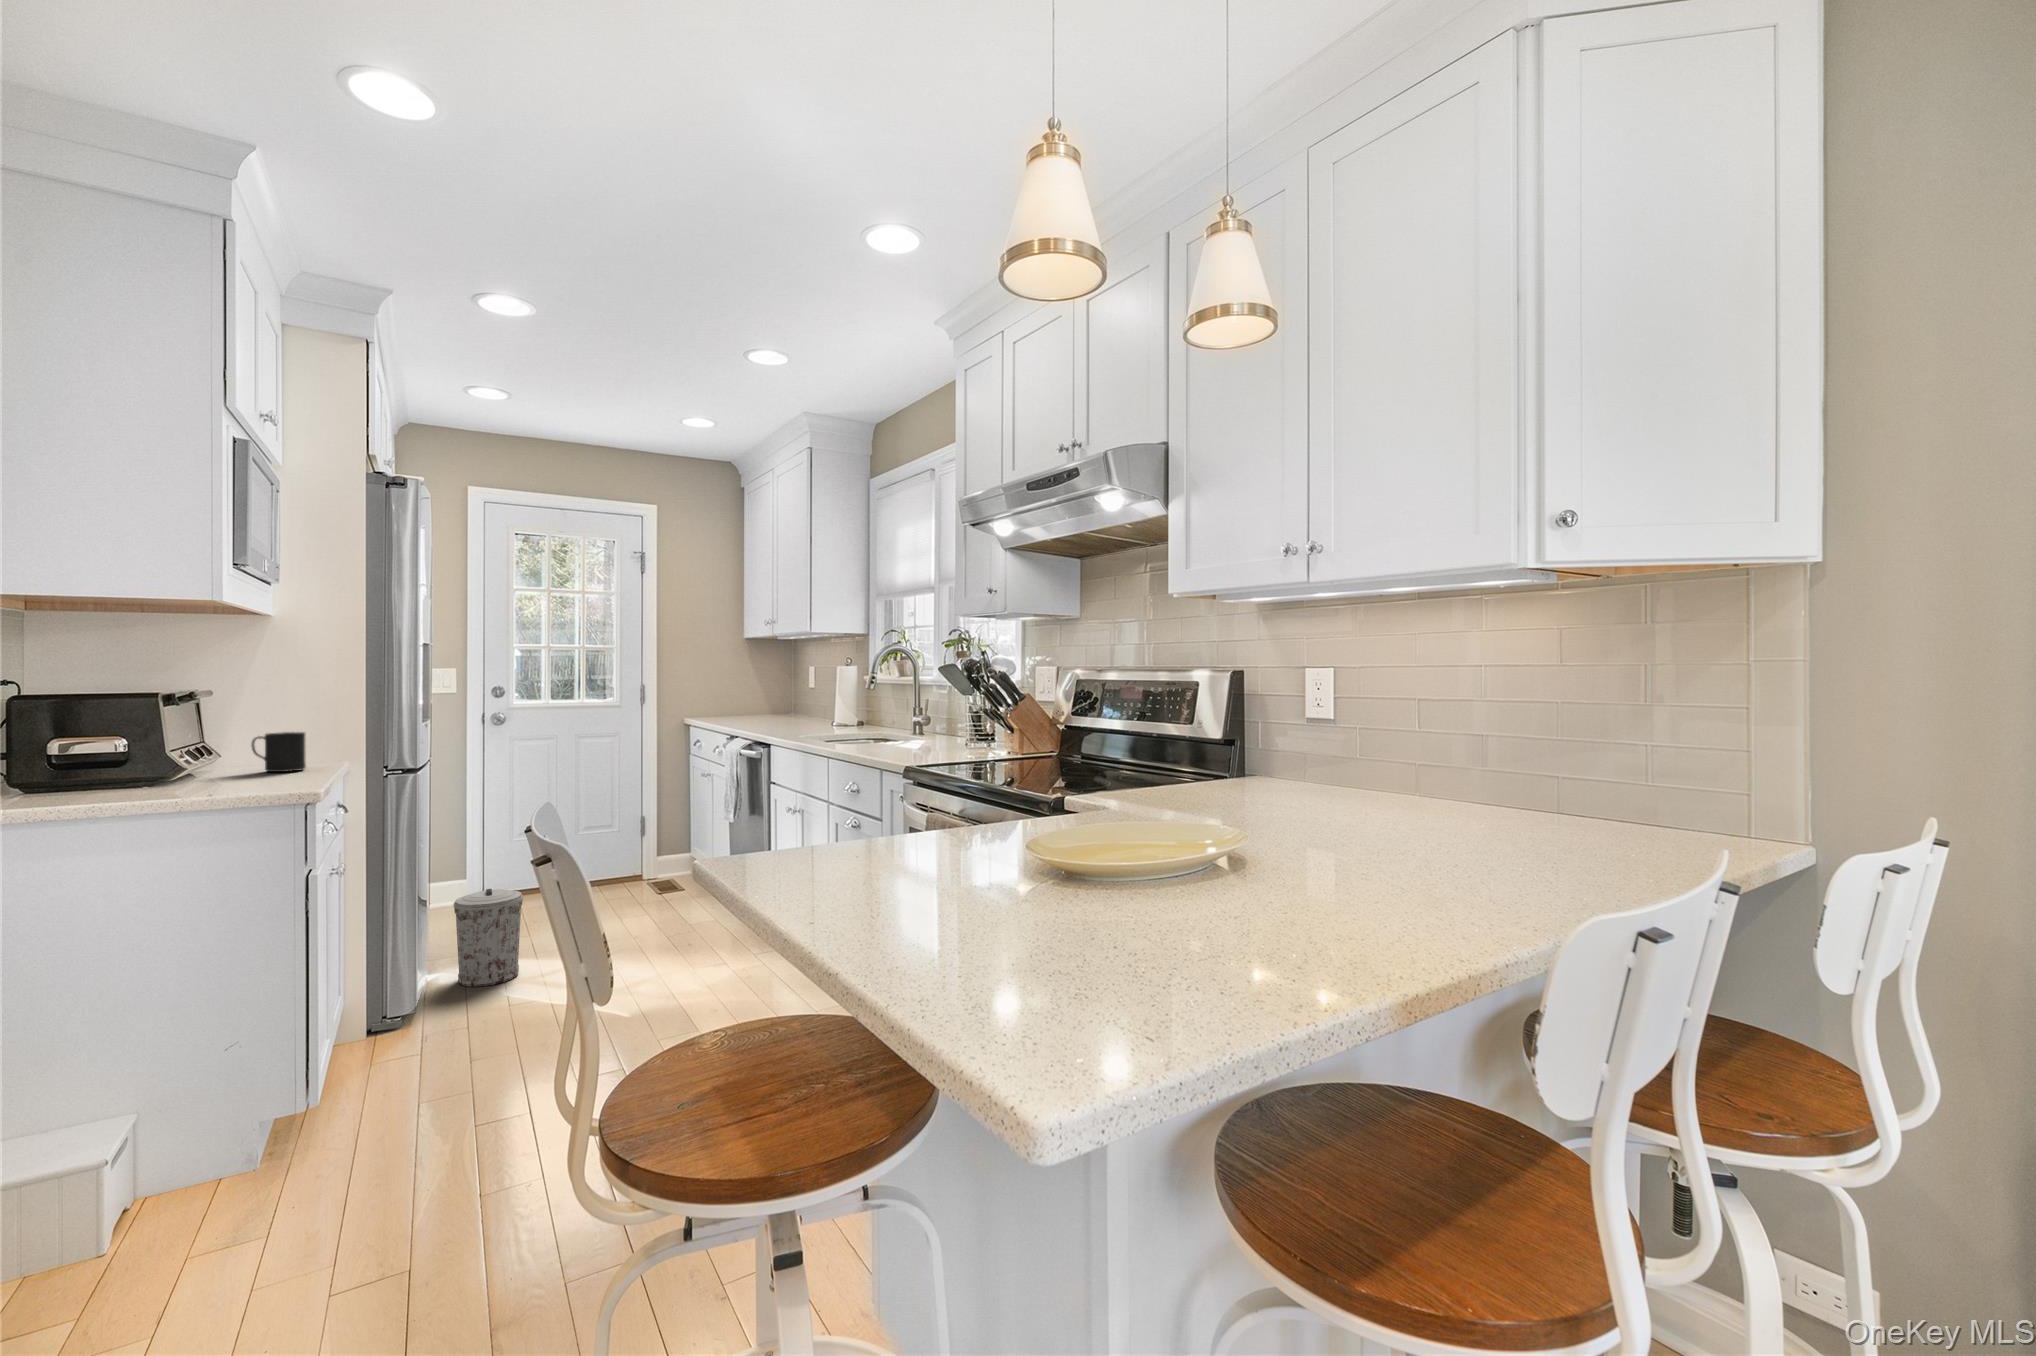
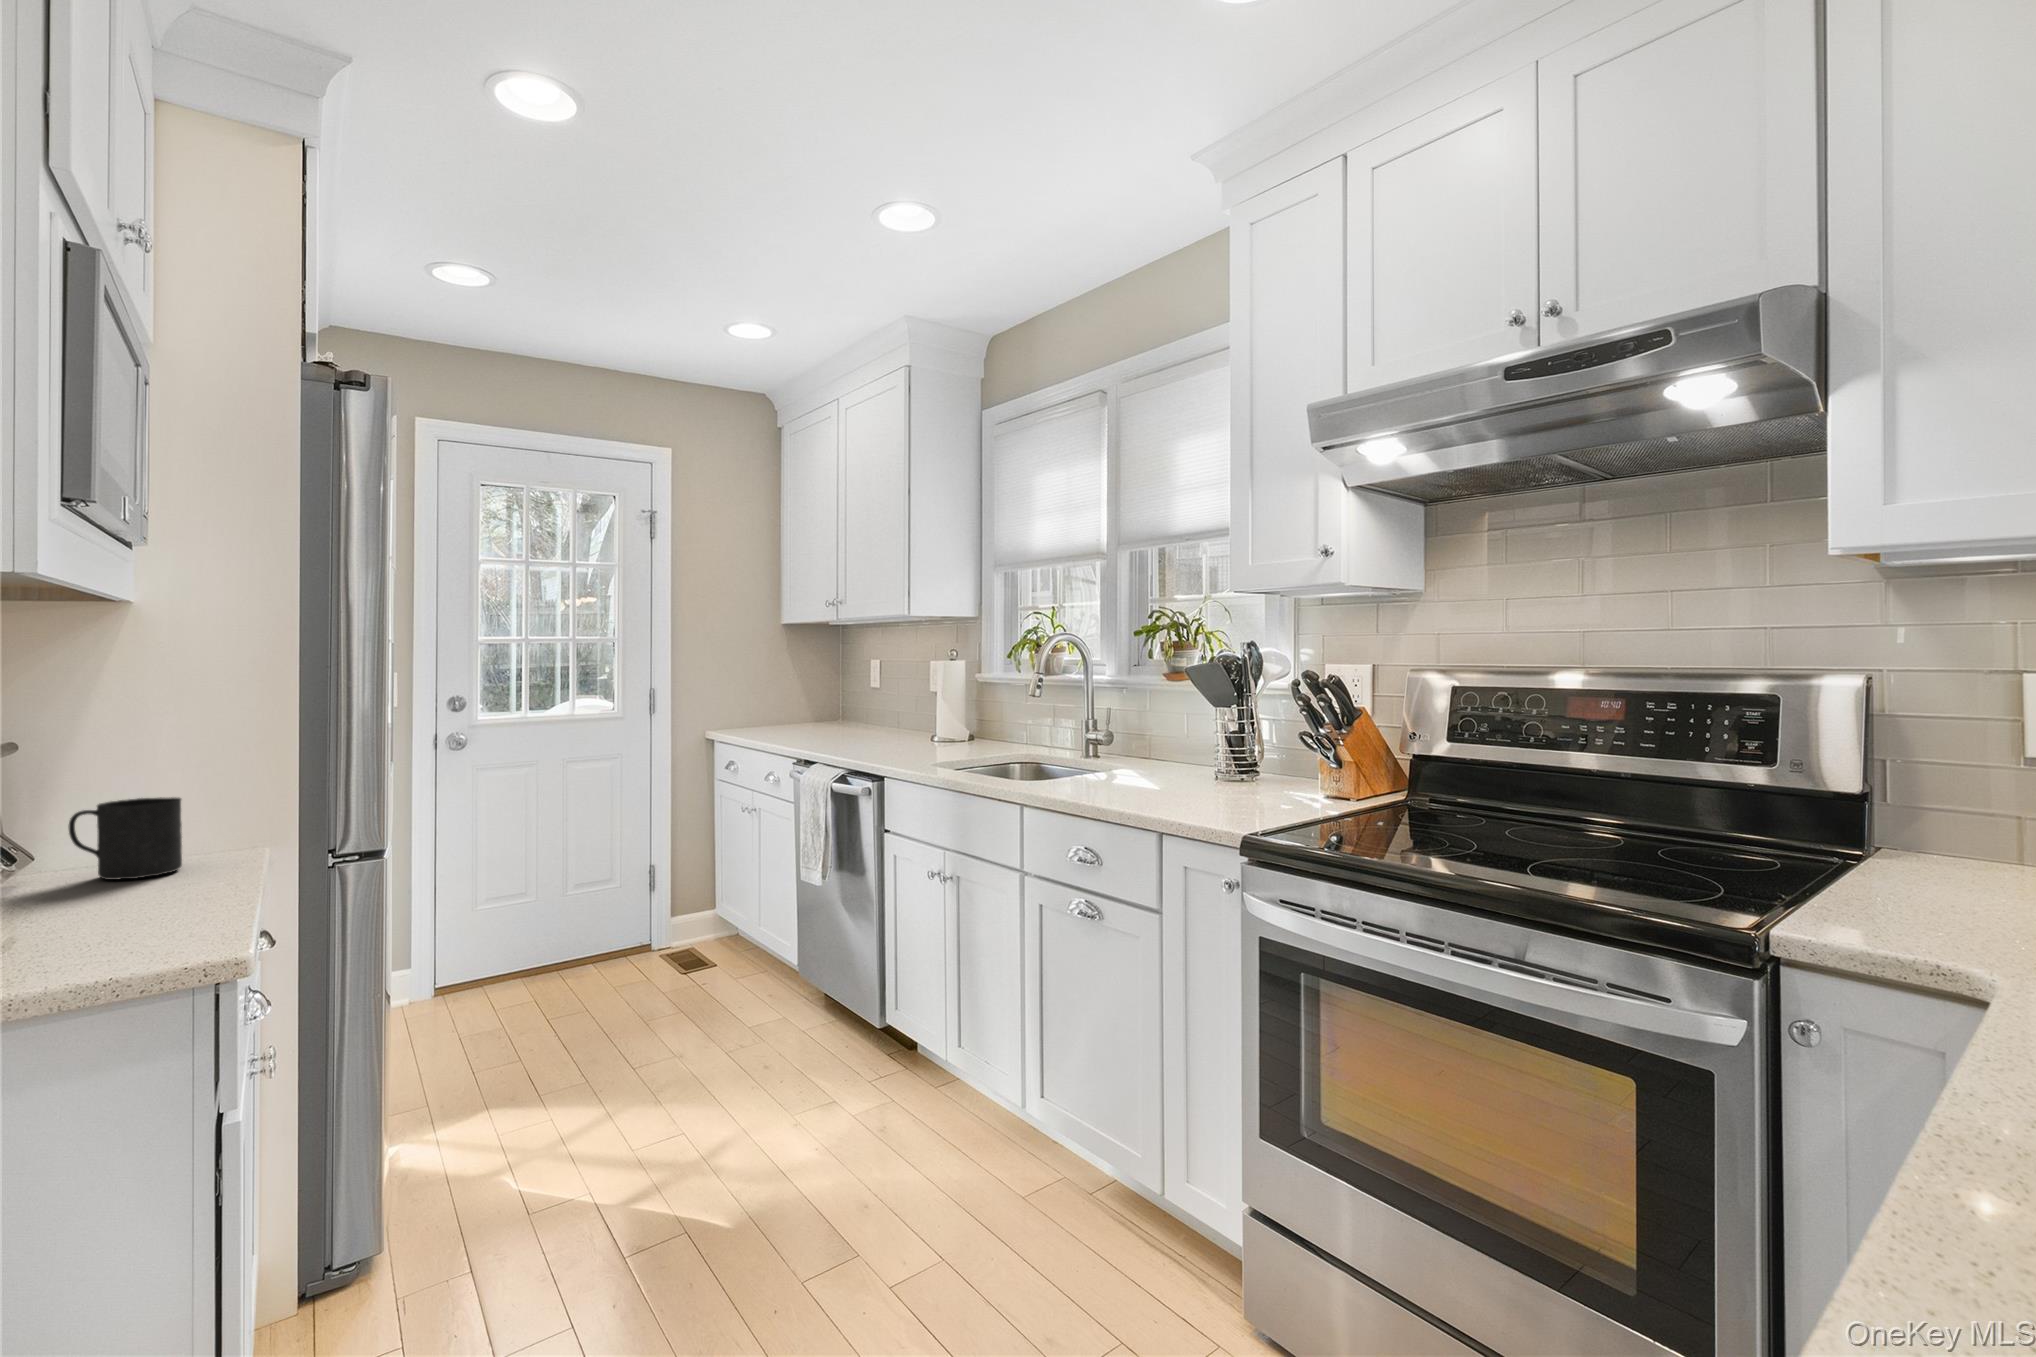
trash can: present [454,889,523,987] -> none [425,1008,533,1170]

